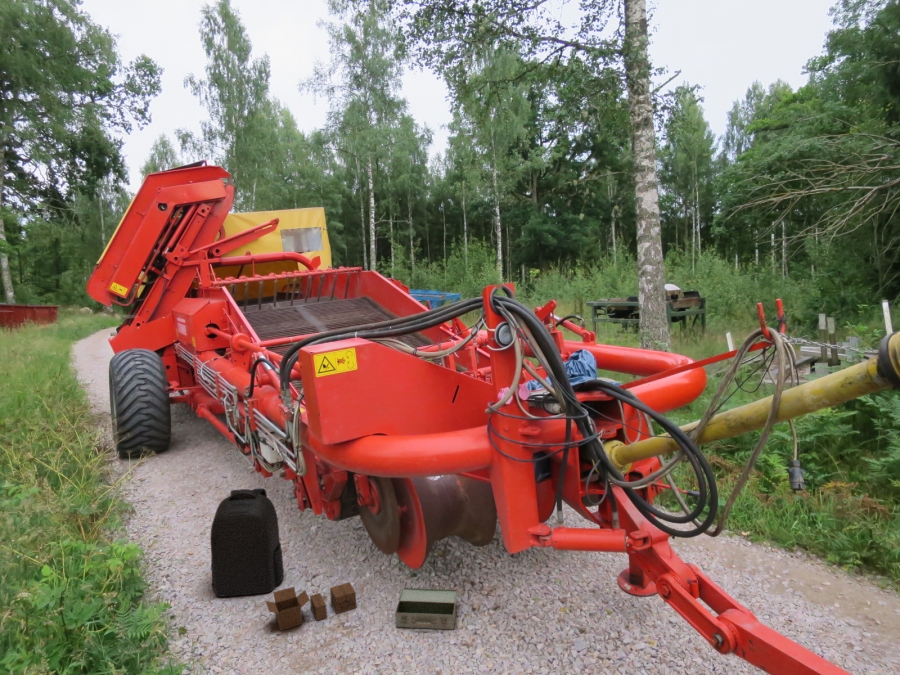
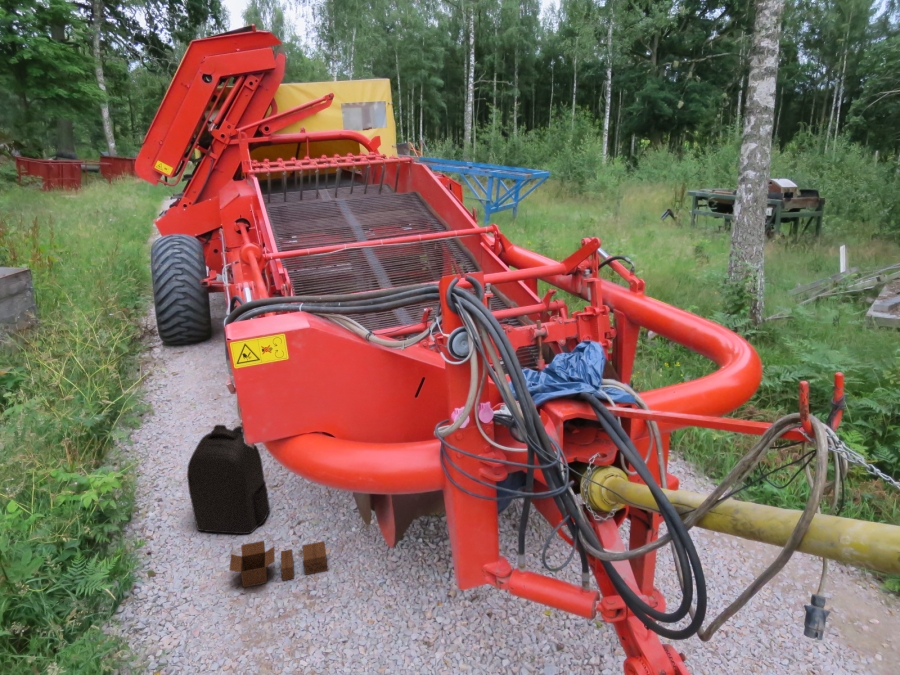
toolbox: present [395,588,457,629] -> none [358,559,433,621]

